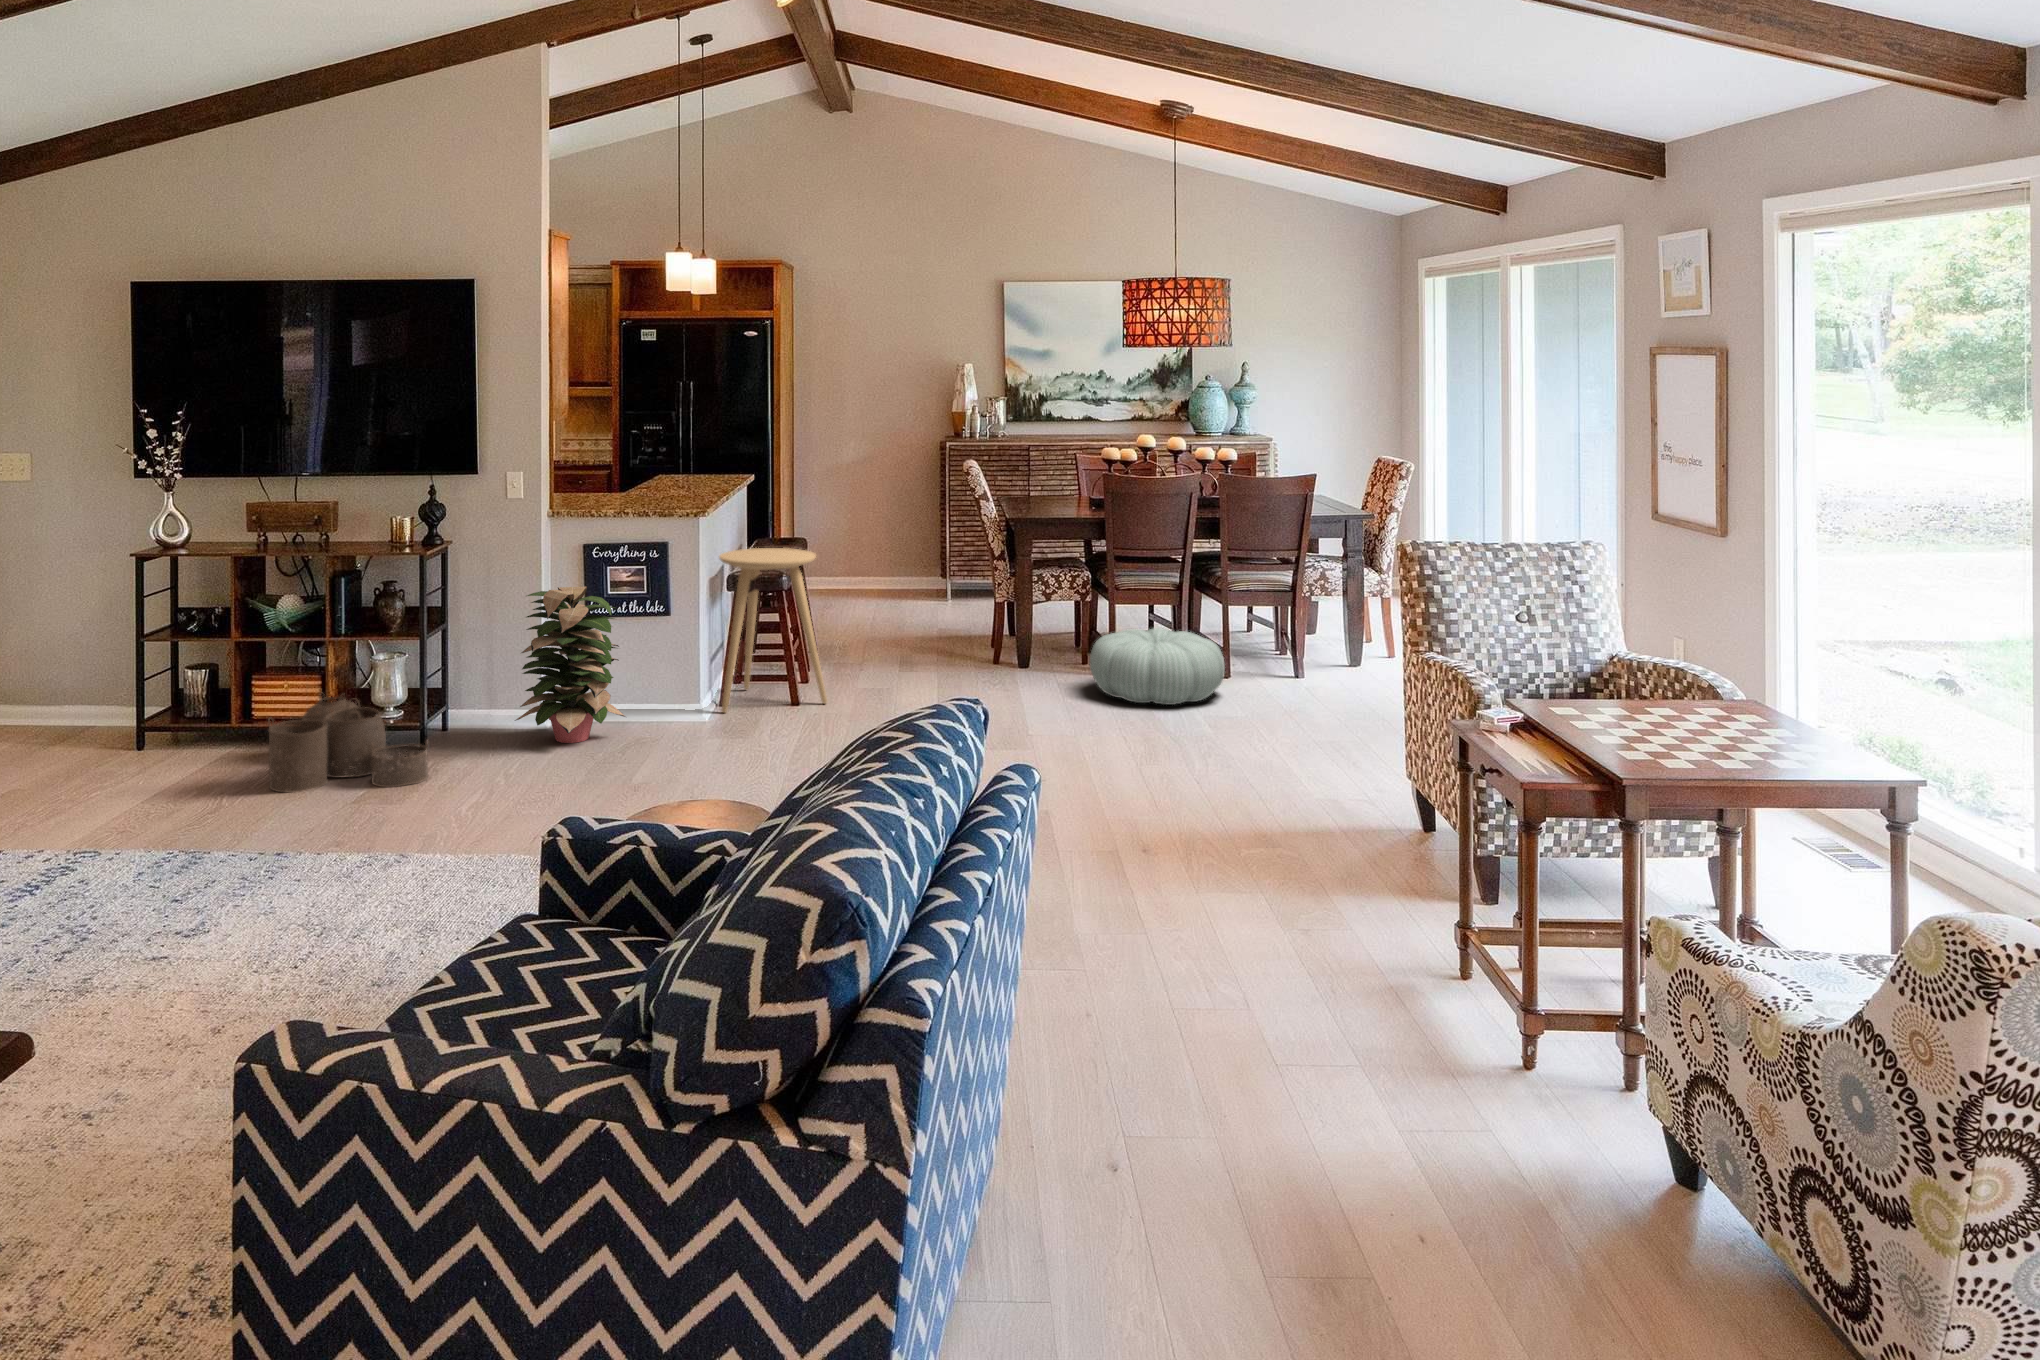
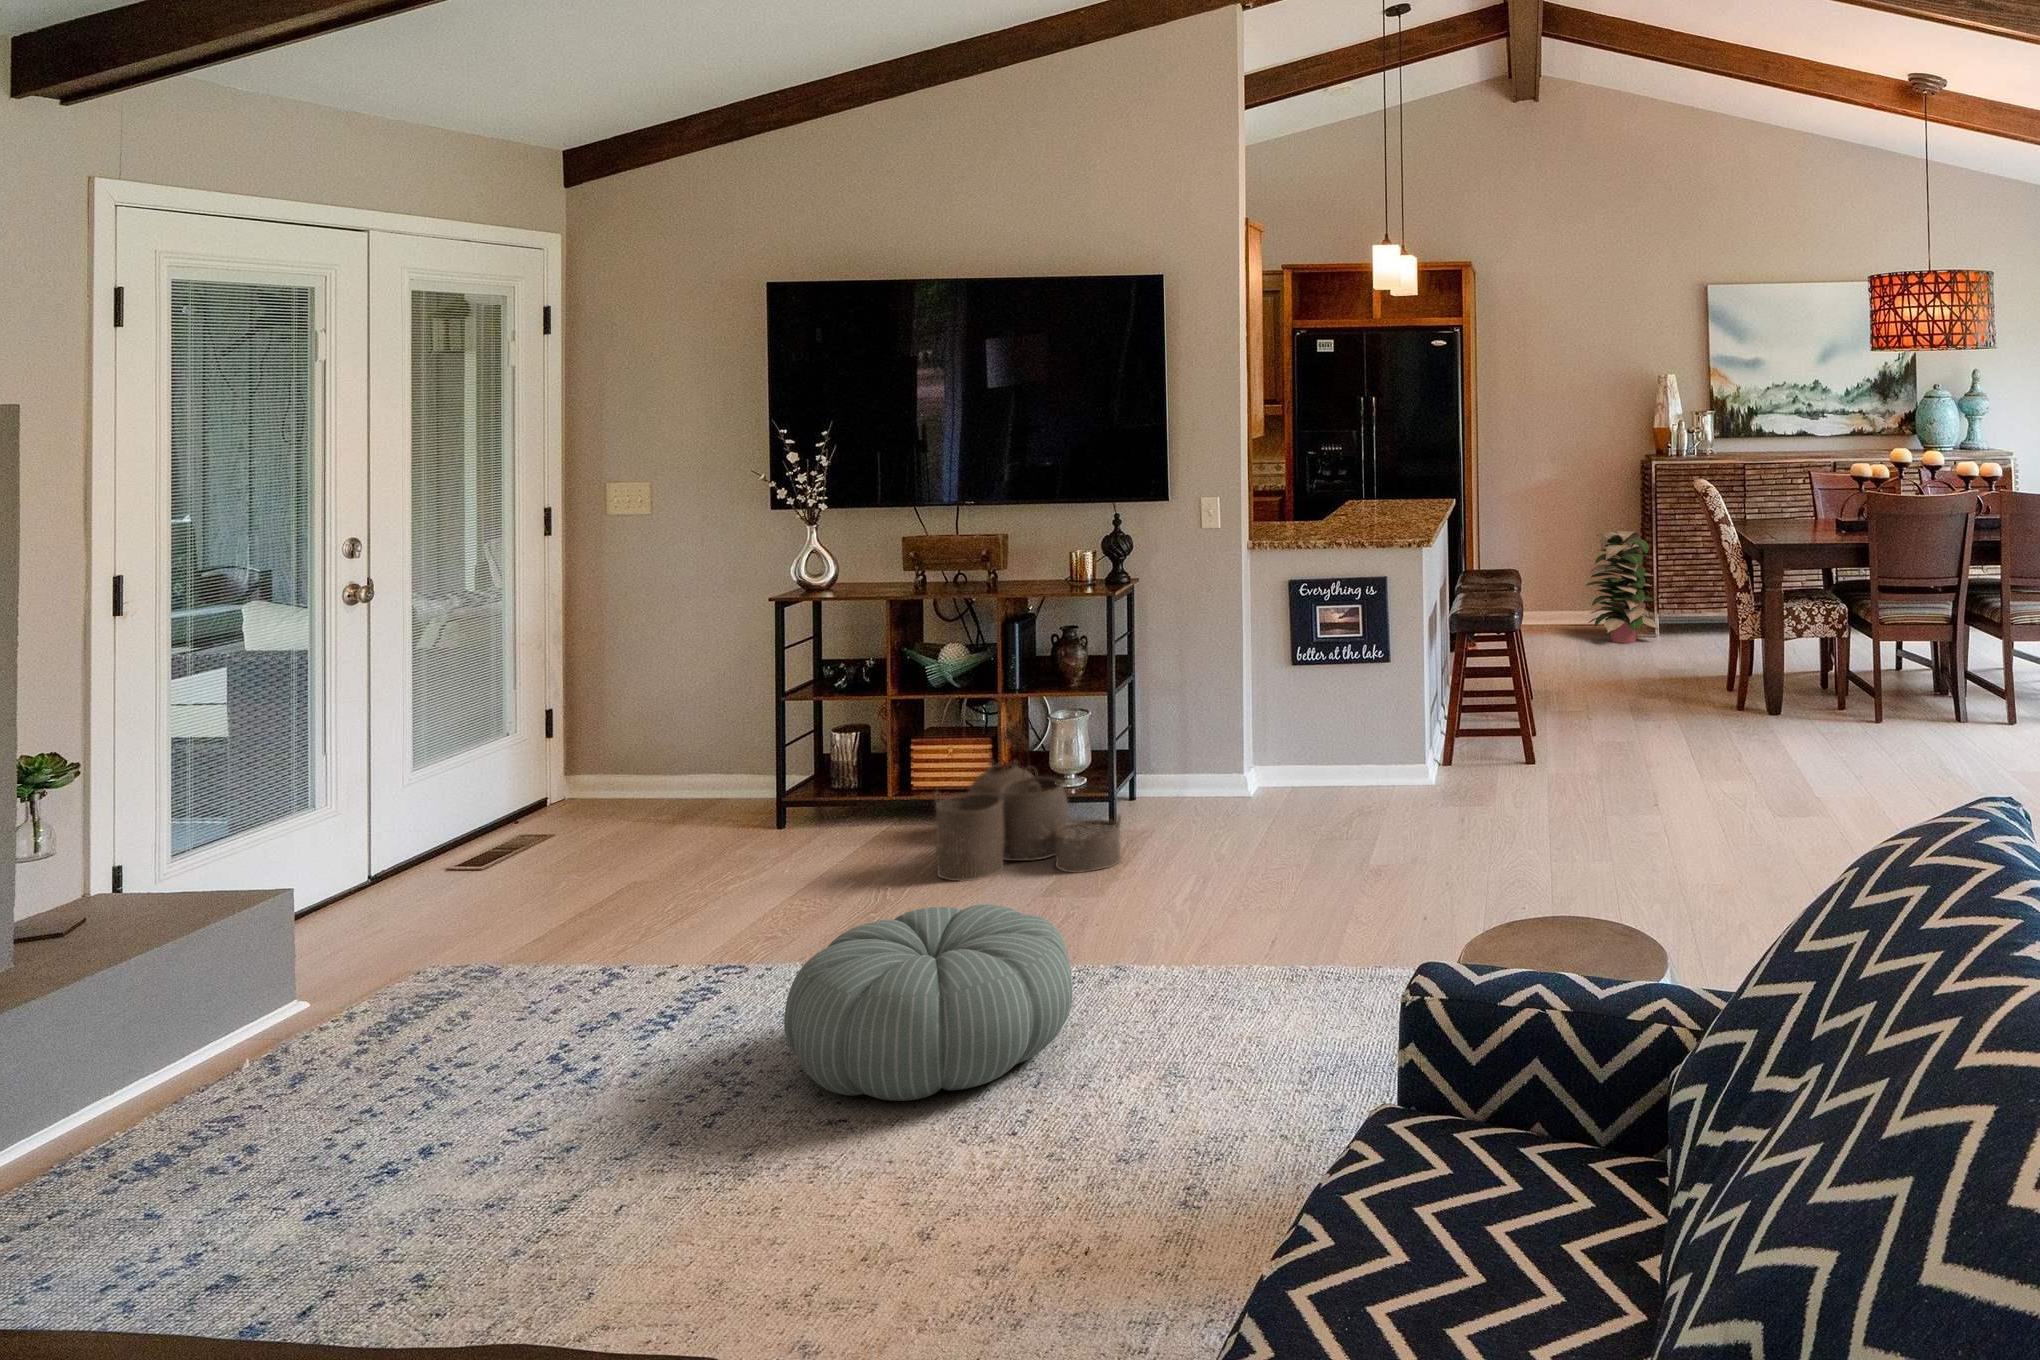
side table: present [719,548,827,713] -> none [1433,583,1561,774]
decorative plant: present [515,587,626,743] -> present [1585,531,1659,643]
pouf: present [1090,628,1225,705] -> present [784,904,1072,1101]

